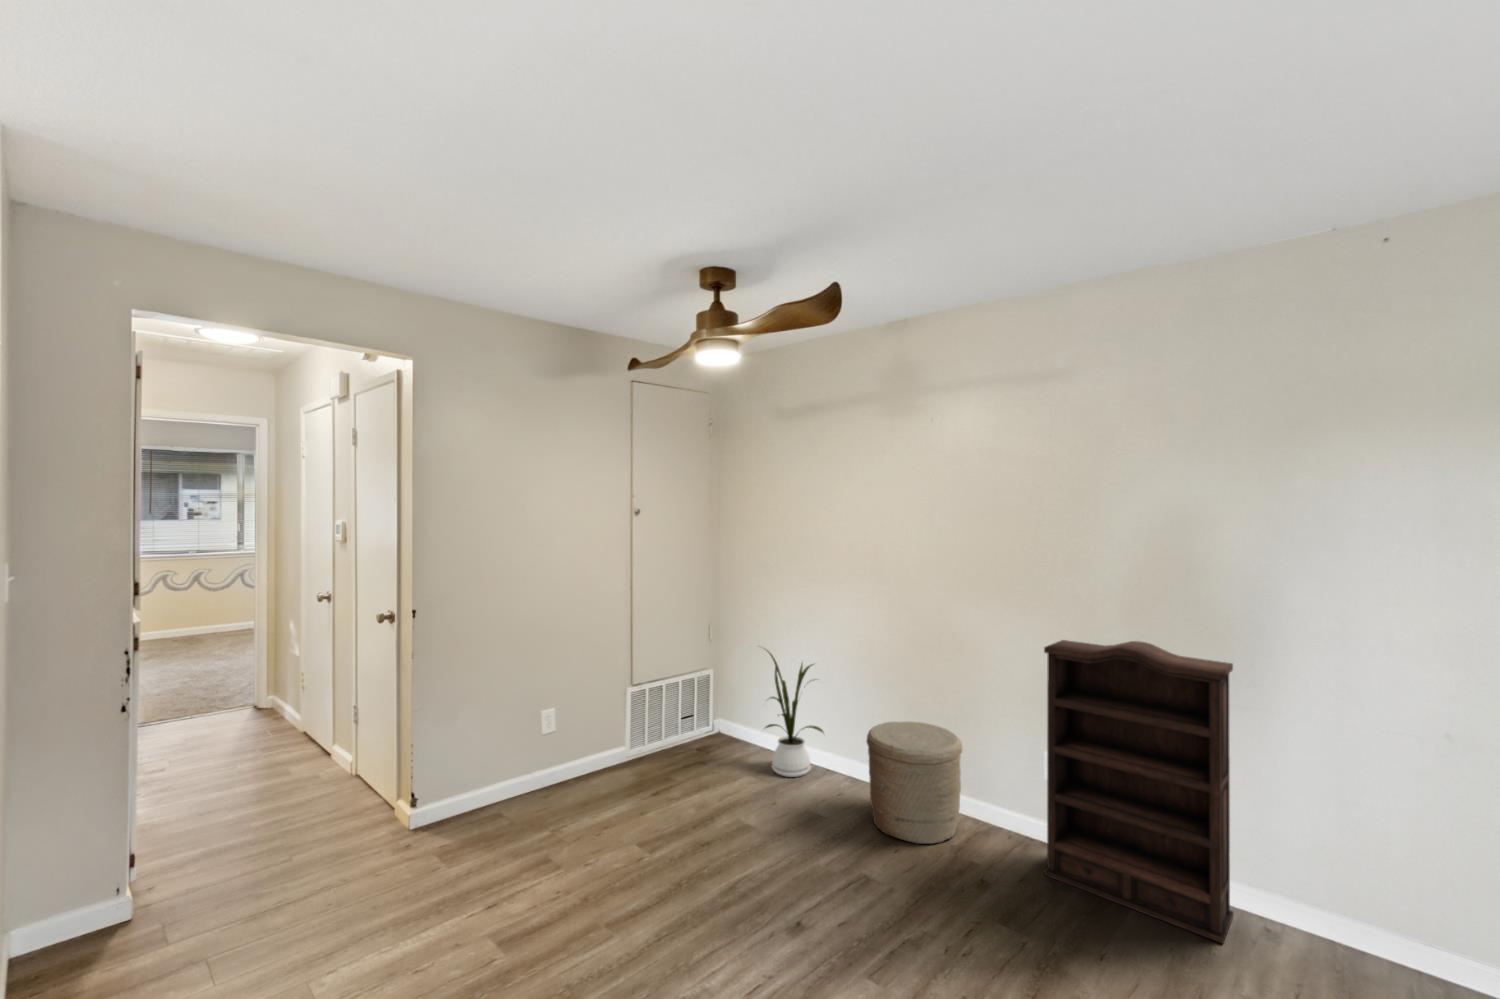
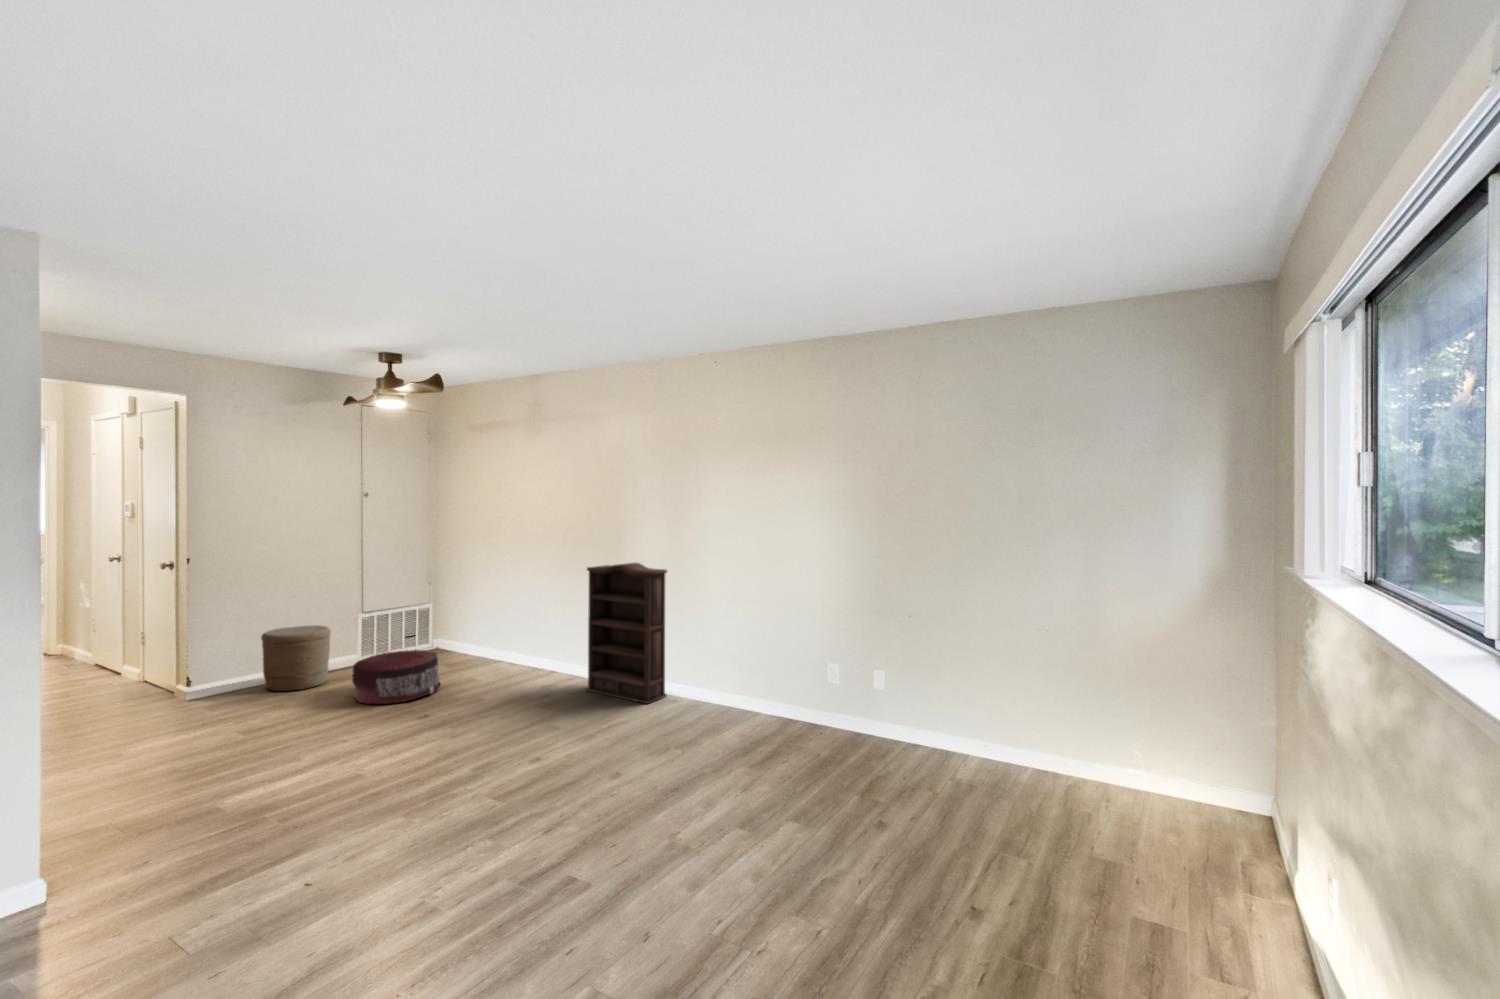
house plant: present [765,651,823,777] -> none [454,584,495,665]
woven basket: present [867,722,962,844] -> present [261,625,331,691]
pouf: none [651,764,781,882] -> present [352,650,441,704]

